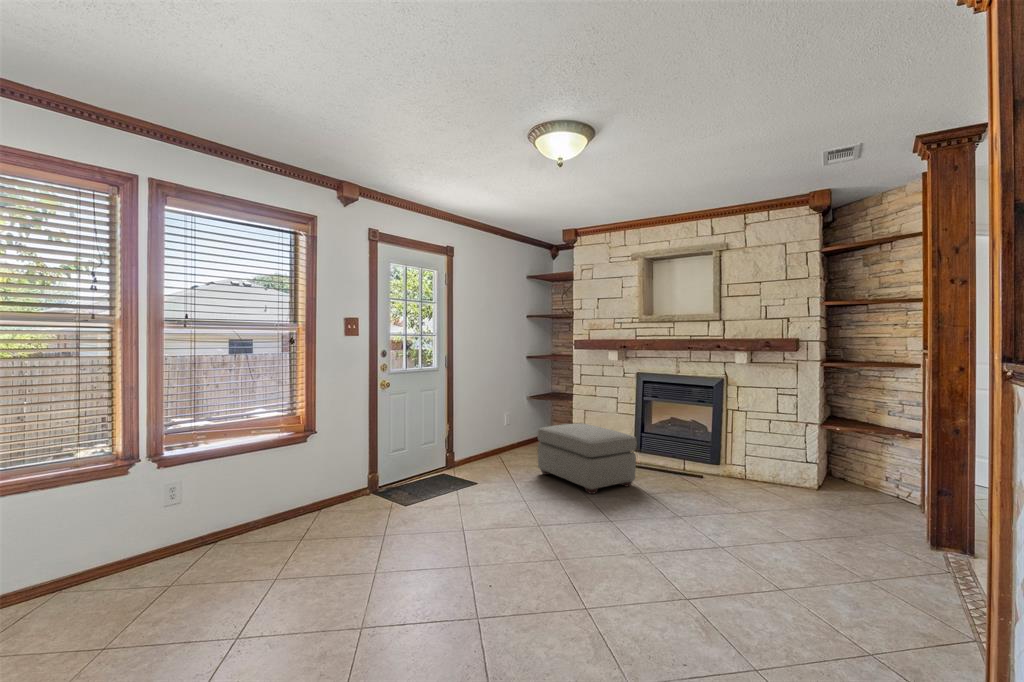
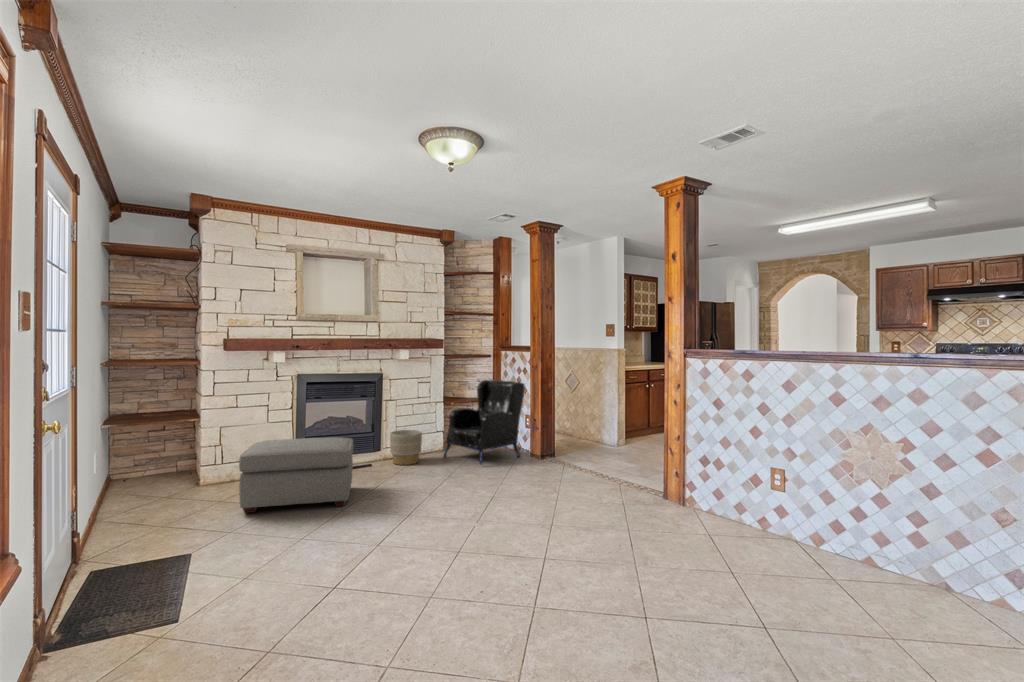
armchair: none [795,403,935,538] -> present [444,380,525,464]
planter: none [722,447,764,491] -> present [390,430,422,465]

